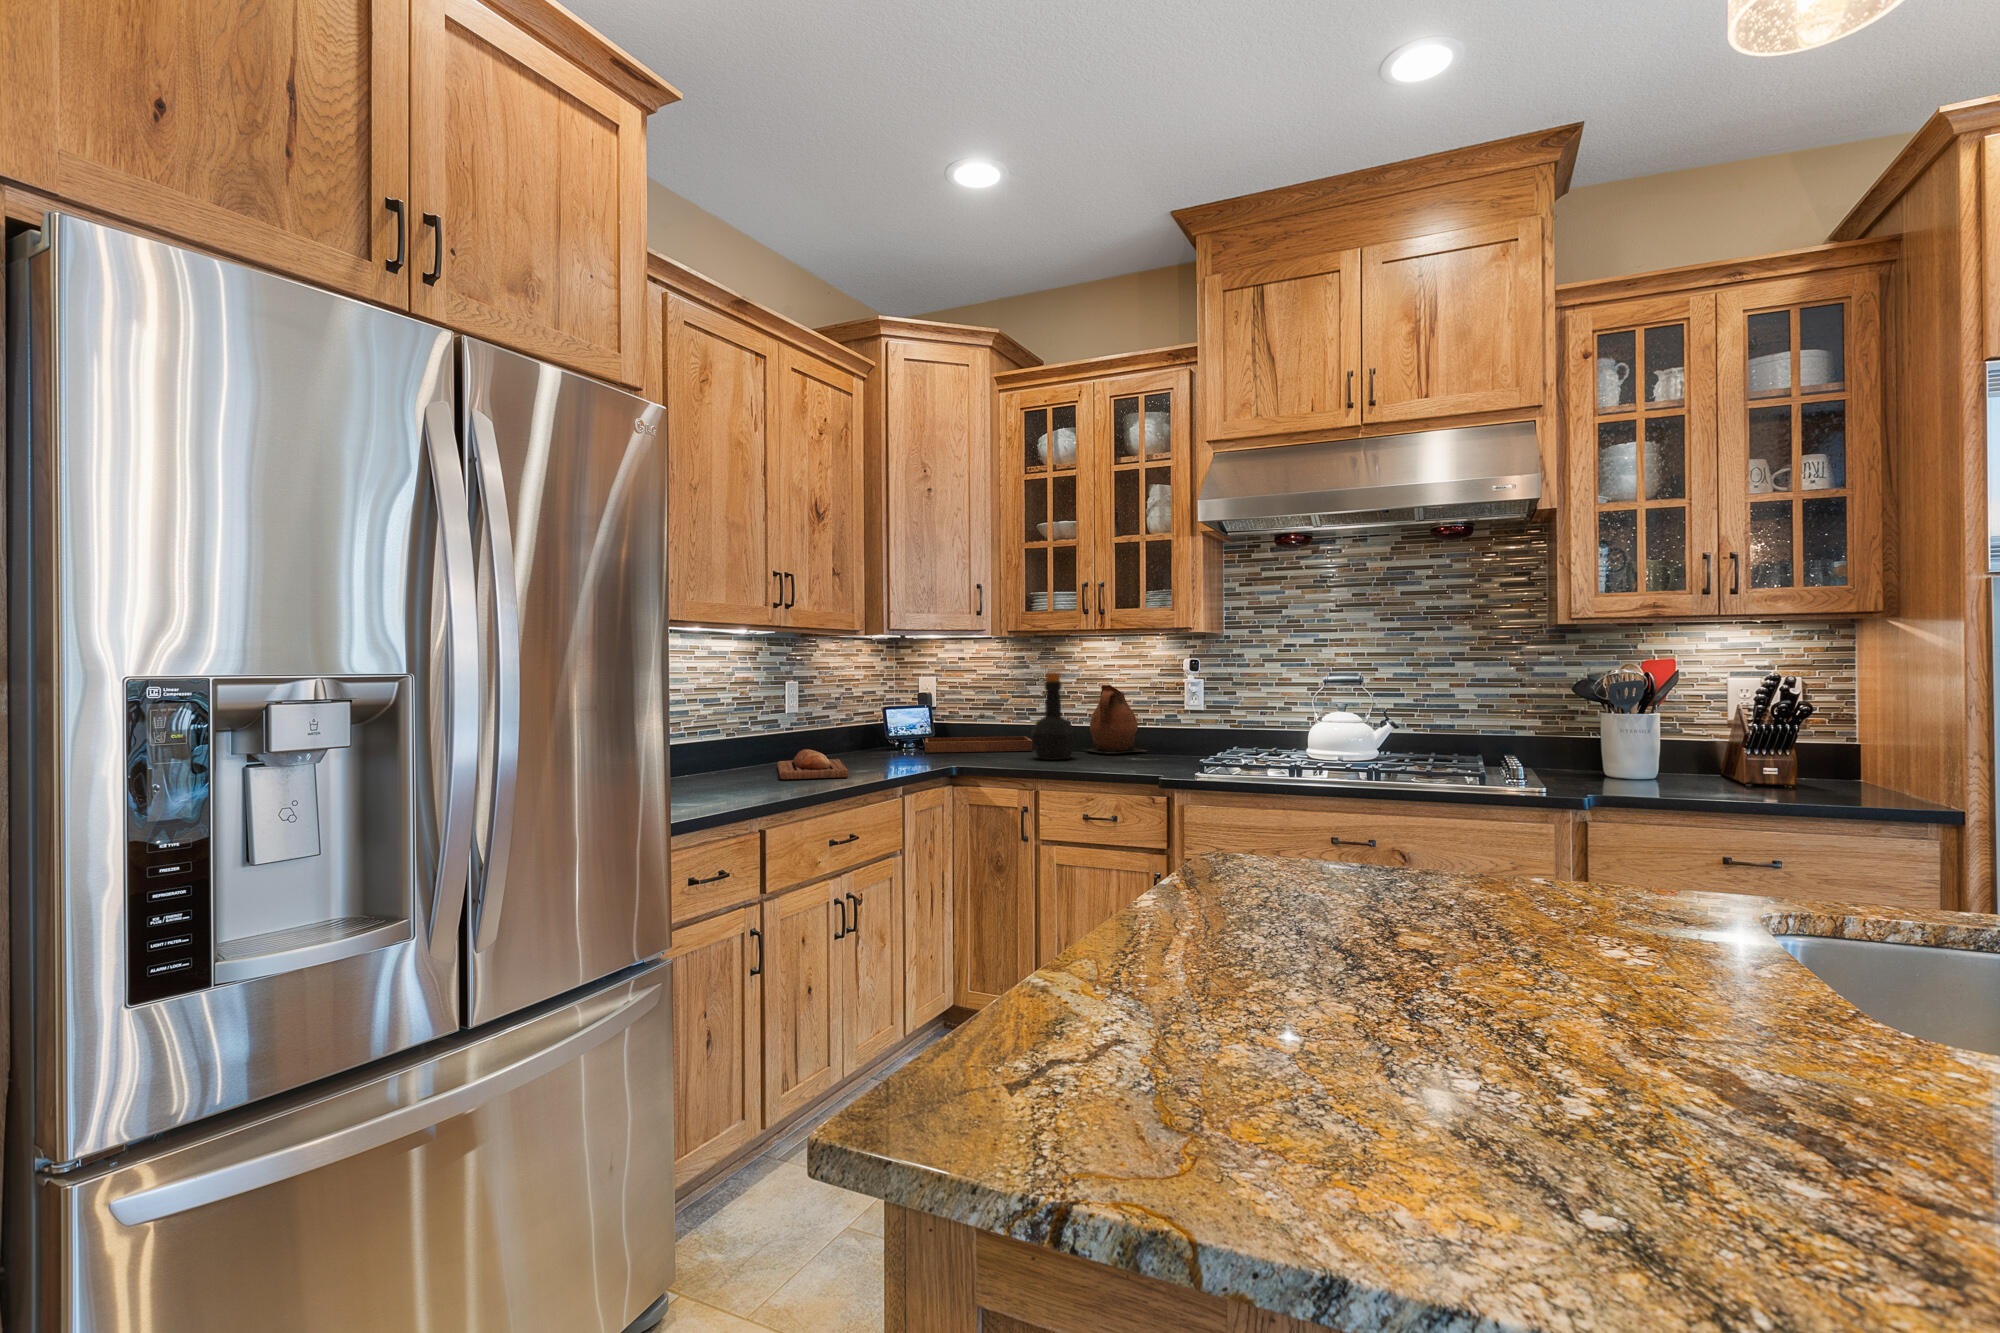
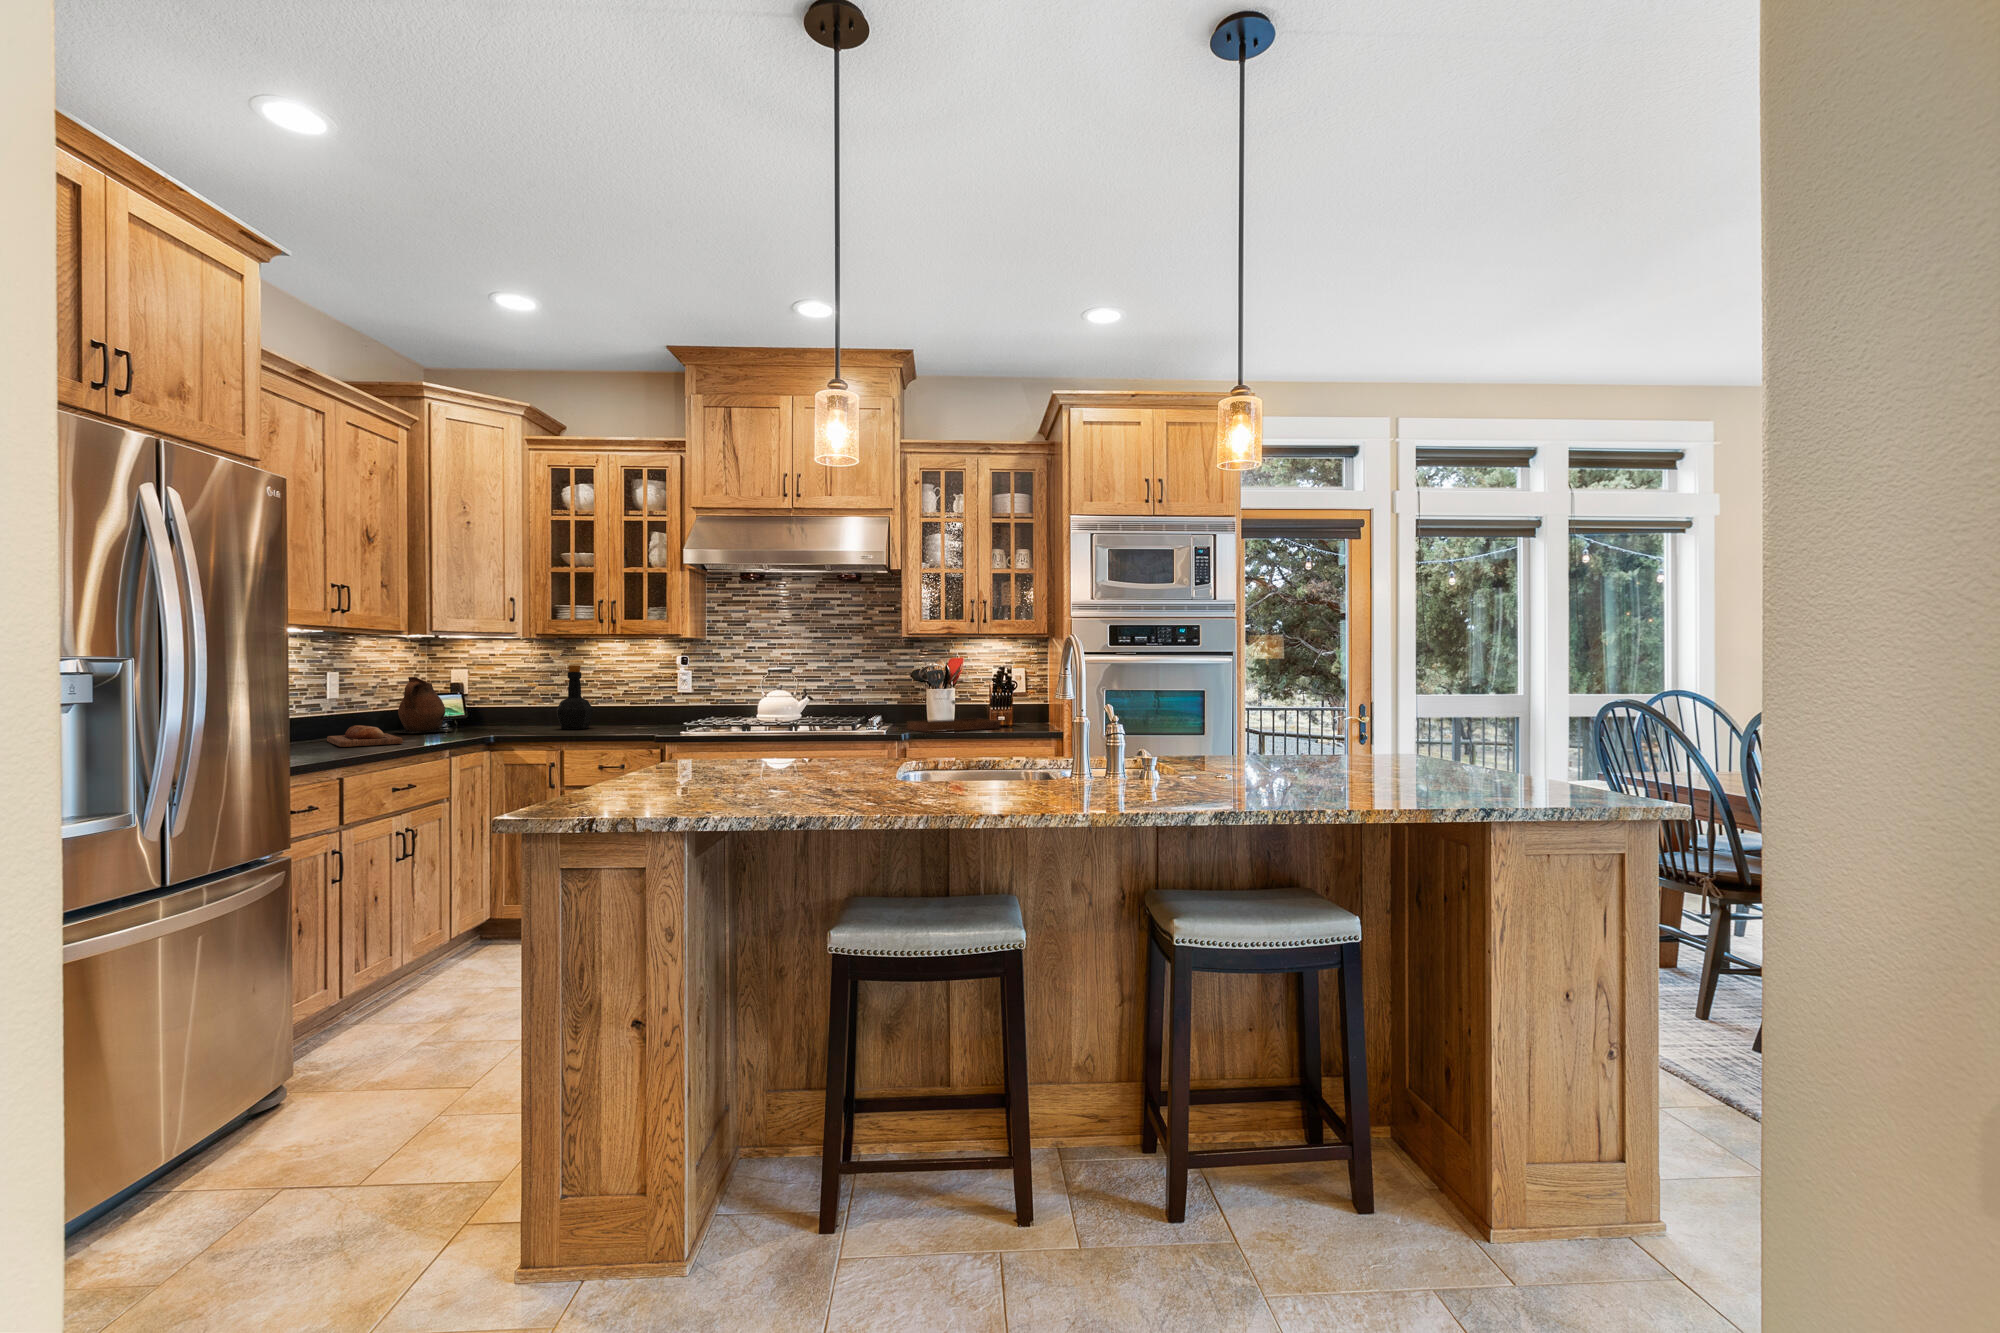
ceramic pitcher: present [1087,685,1147,753] -> present [396,677,452,733]
tray: present [925,713,1032,752] -> present [907,700,1000,732]

